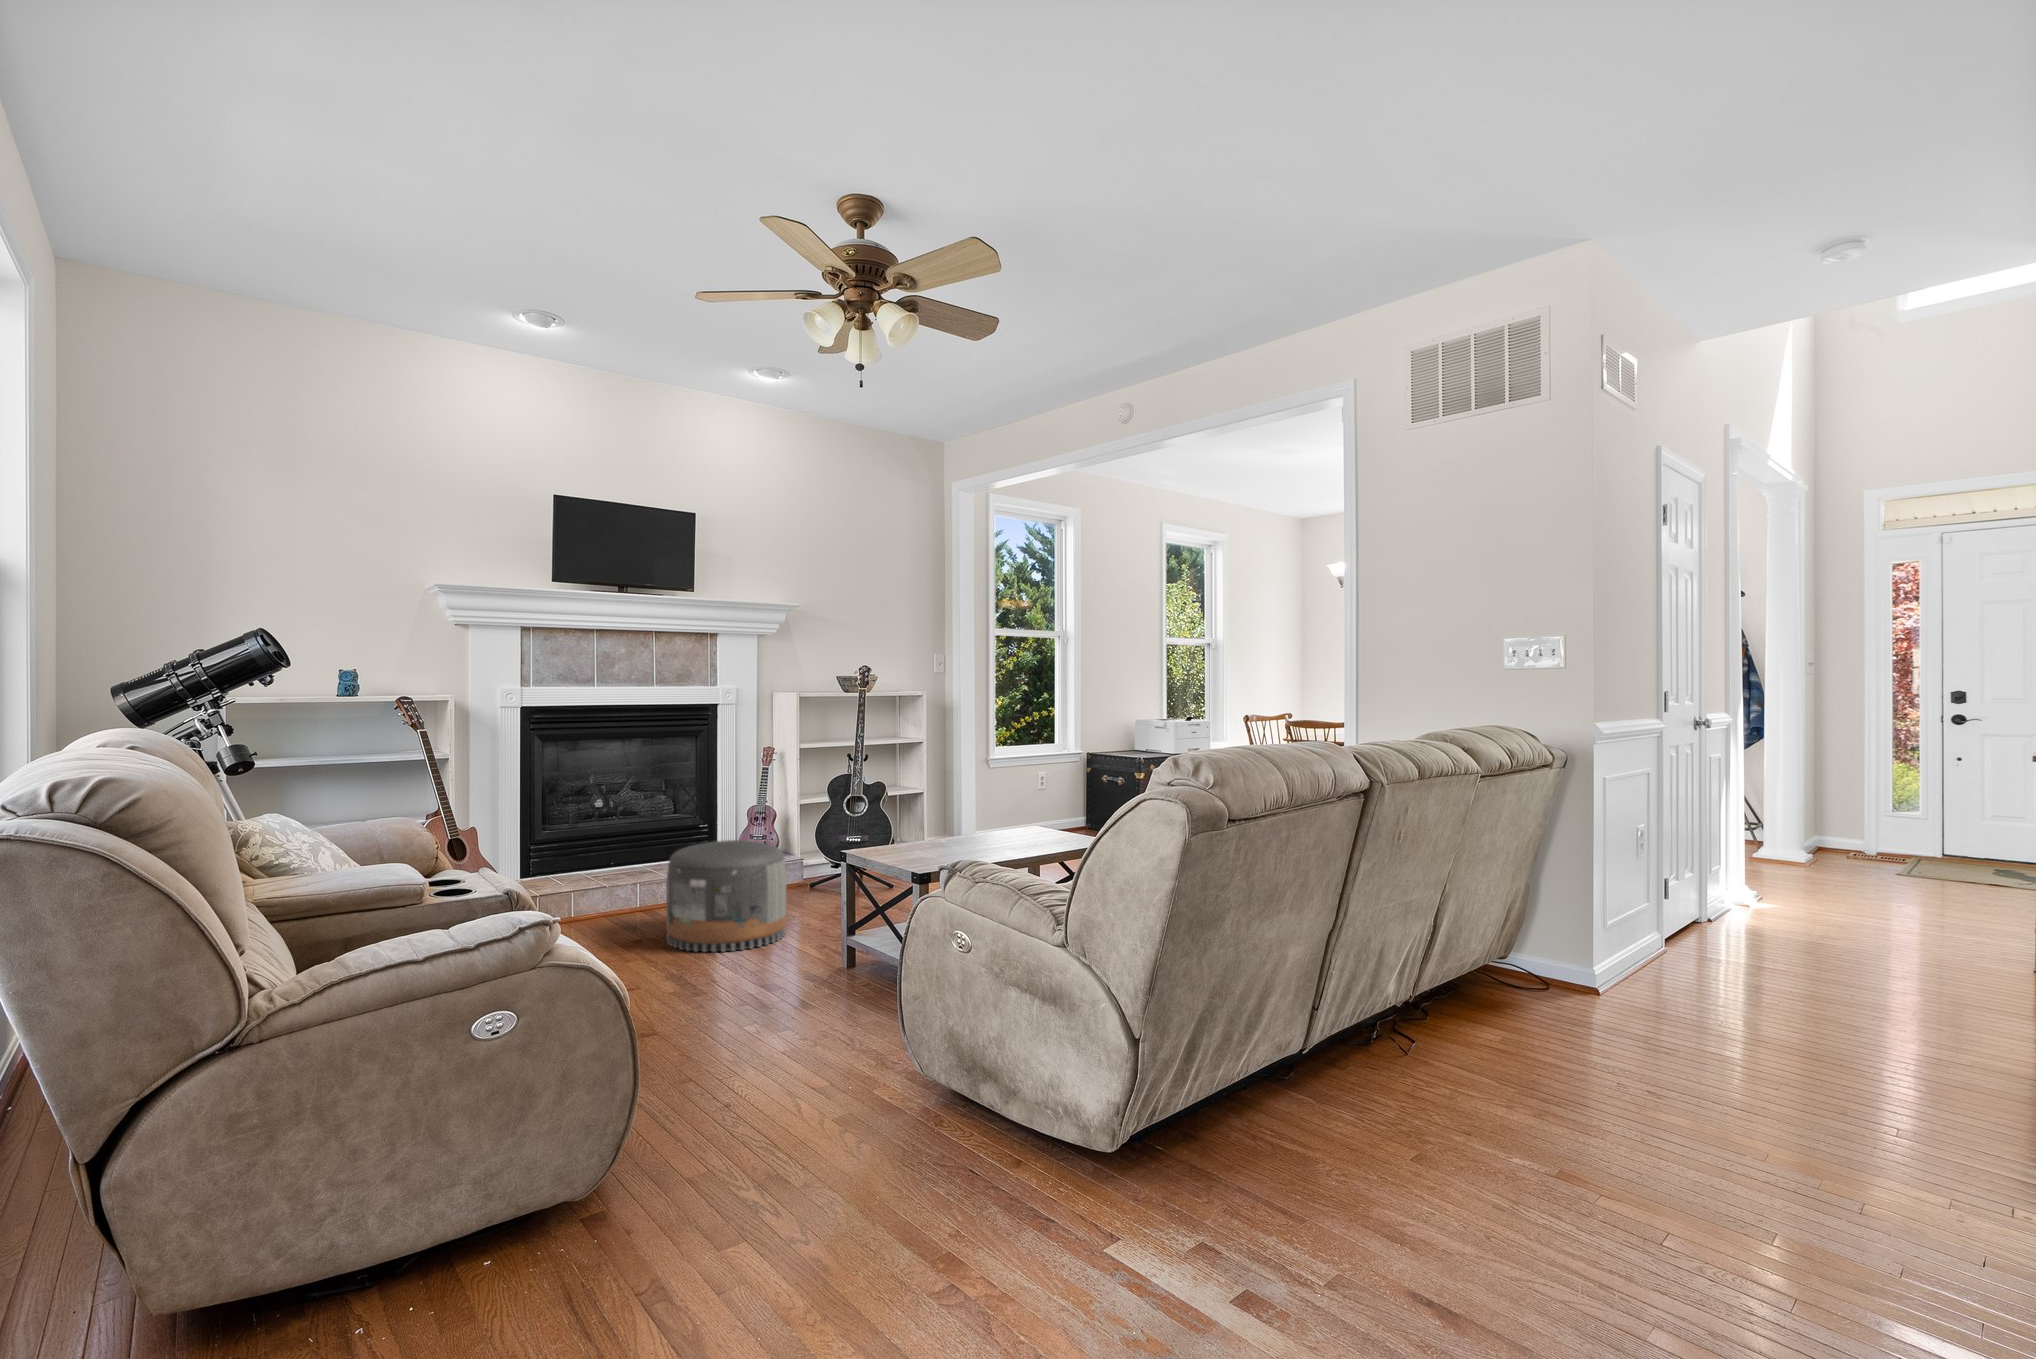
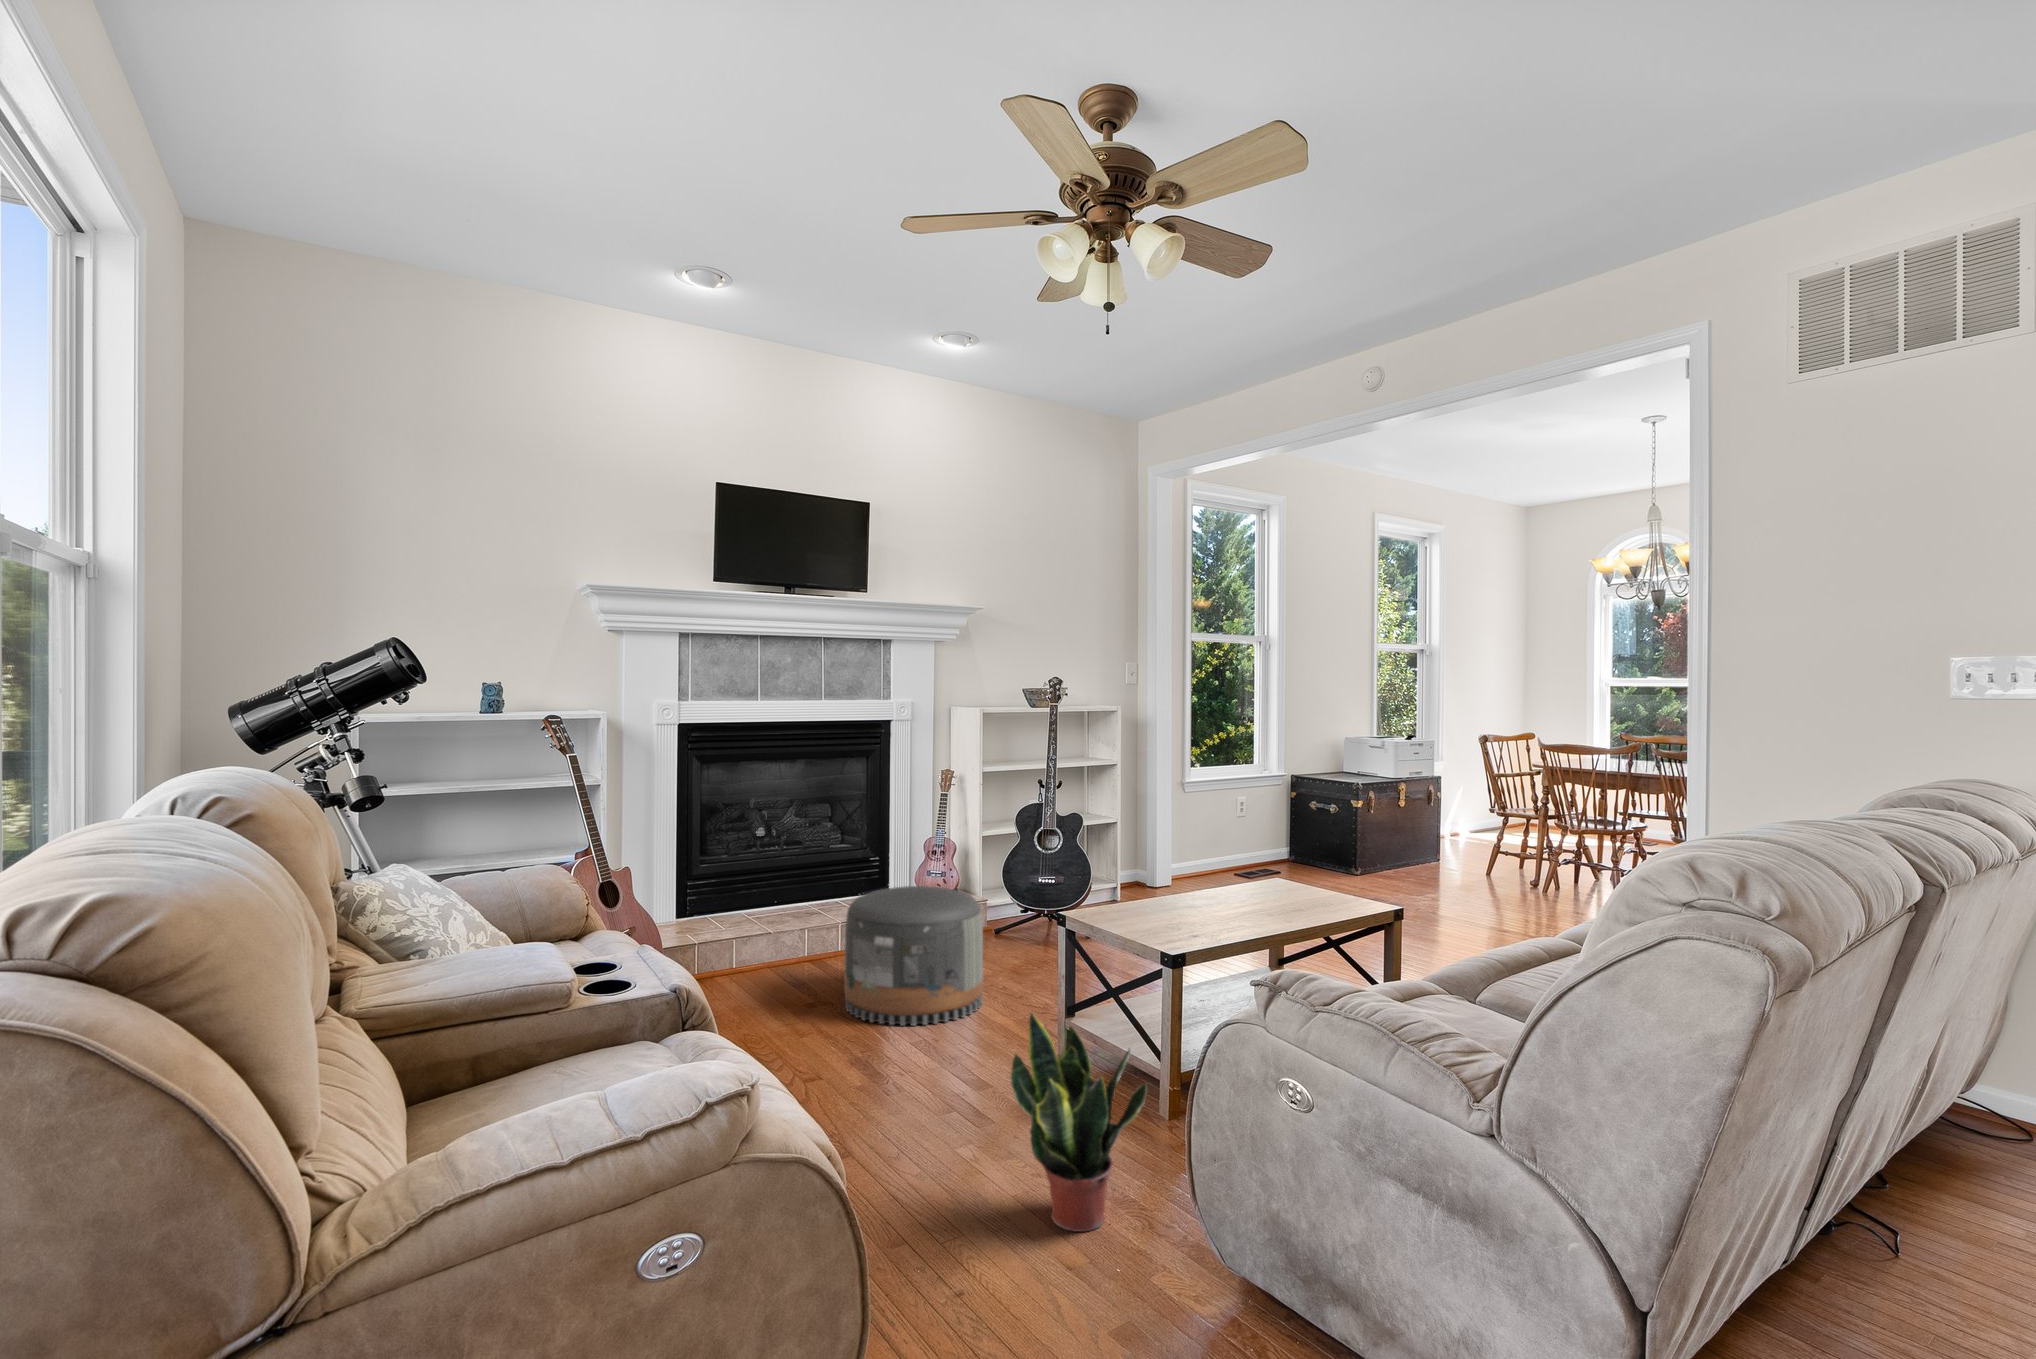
potted plant: none [773,911,873,1068] -> present [1011,1013,1147,1231]

